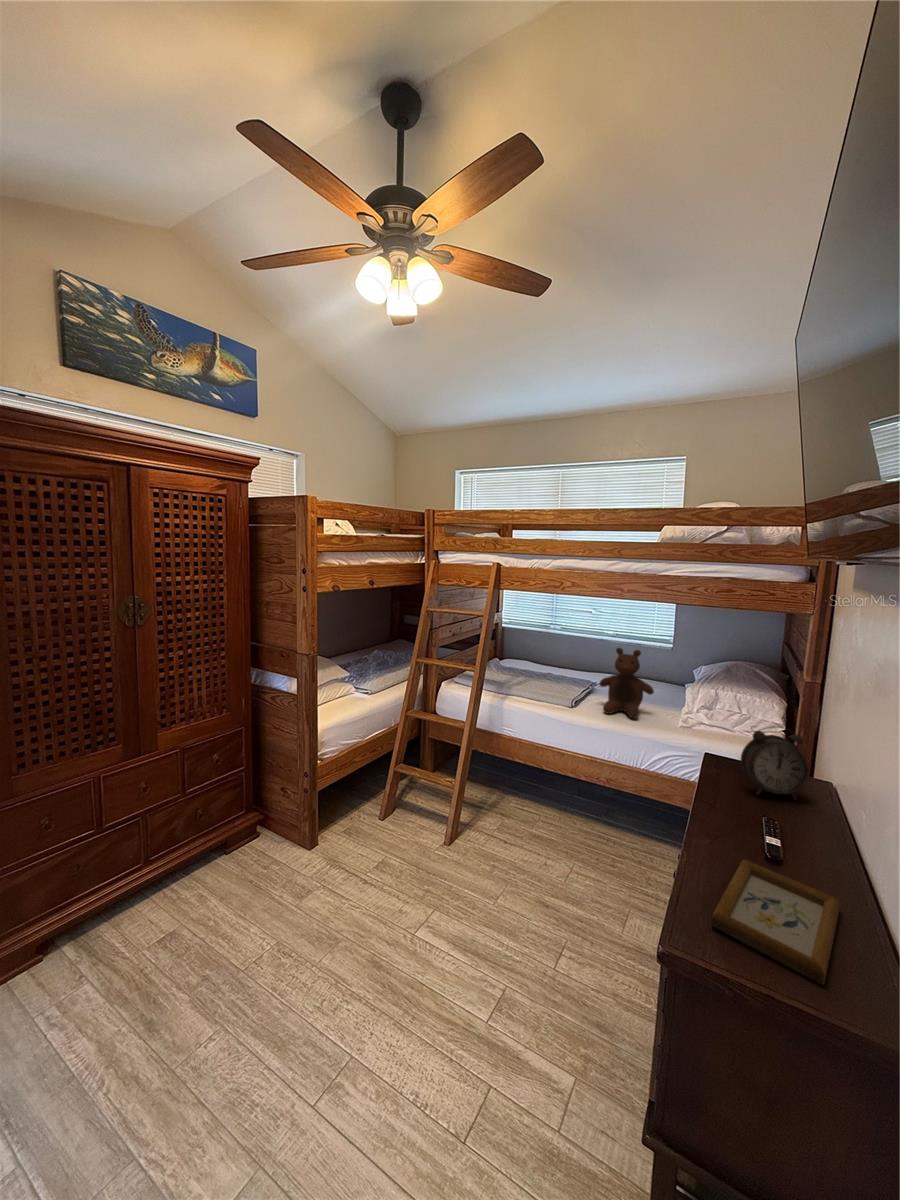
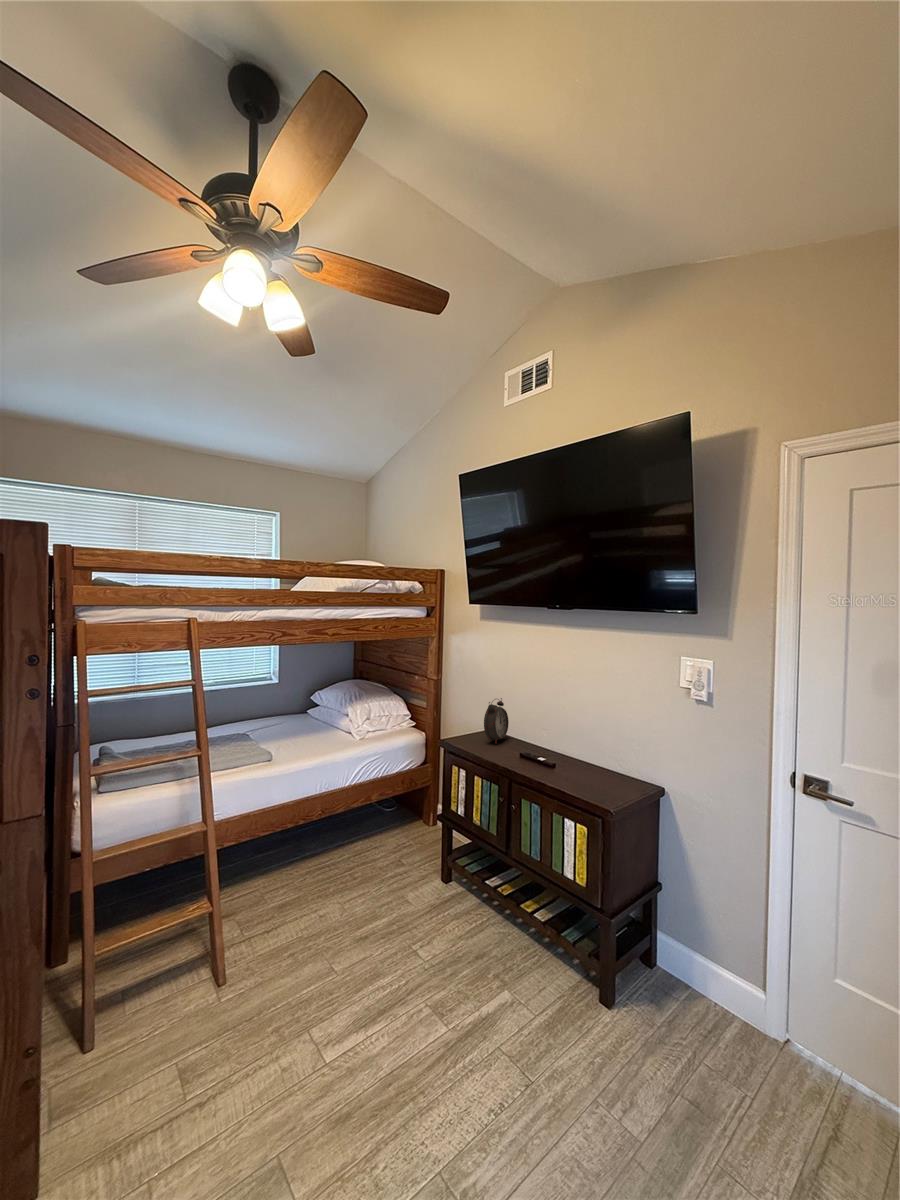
stuffed bear: present [600,648,654,719] -> none [287,679,337,747]
picture frame: present [711,860,840,985] -> none [555,761,628,793]

